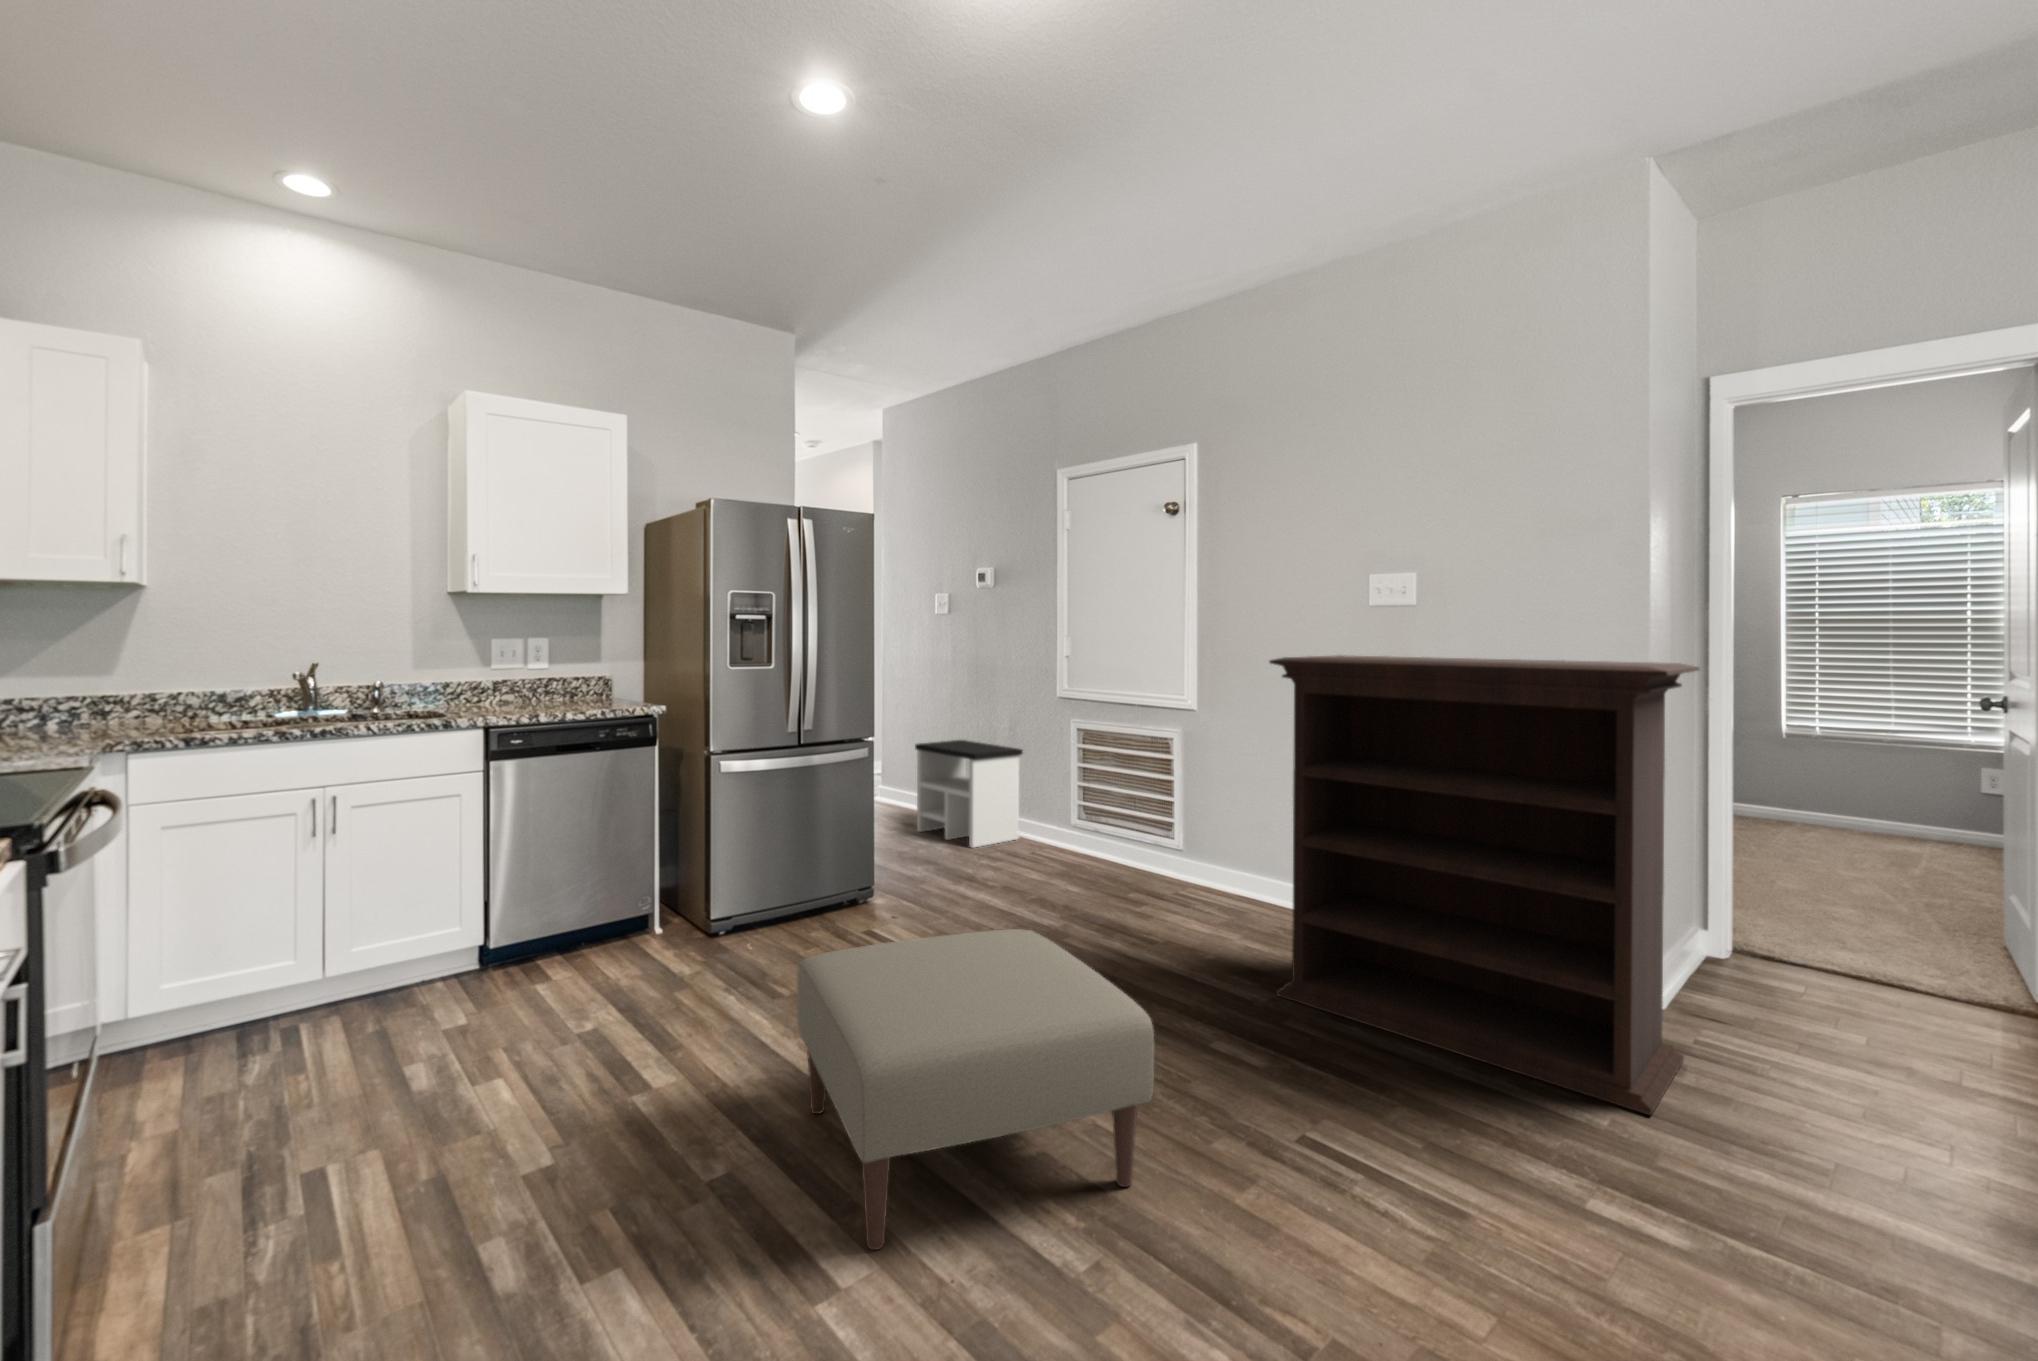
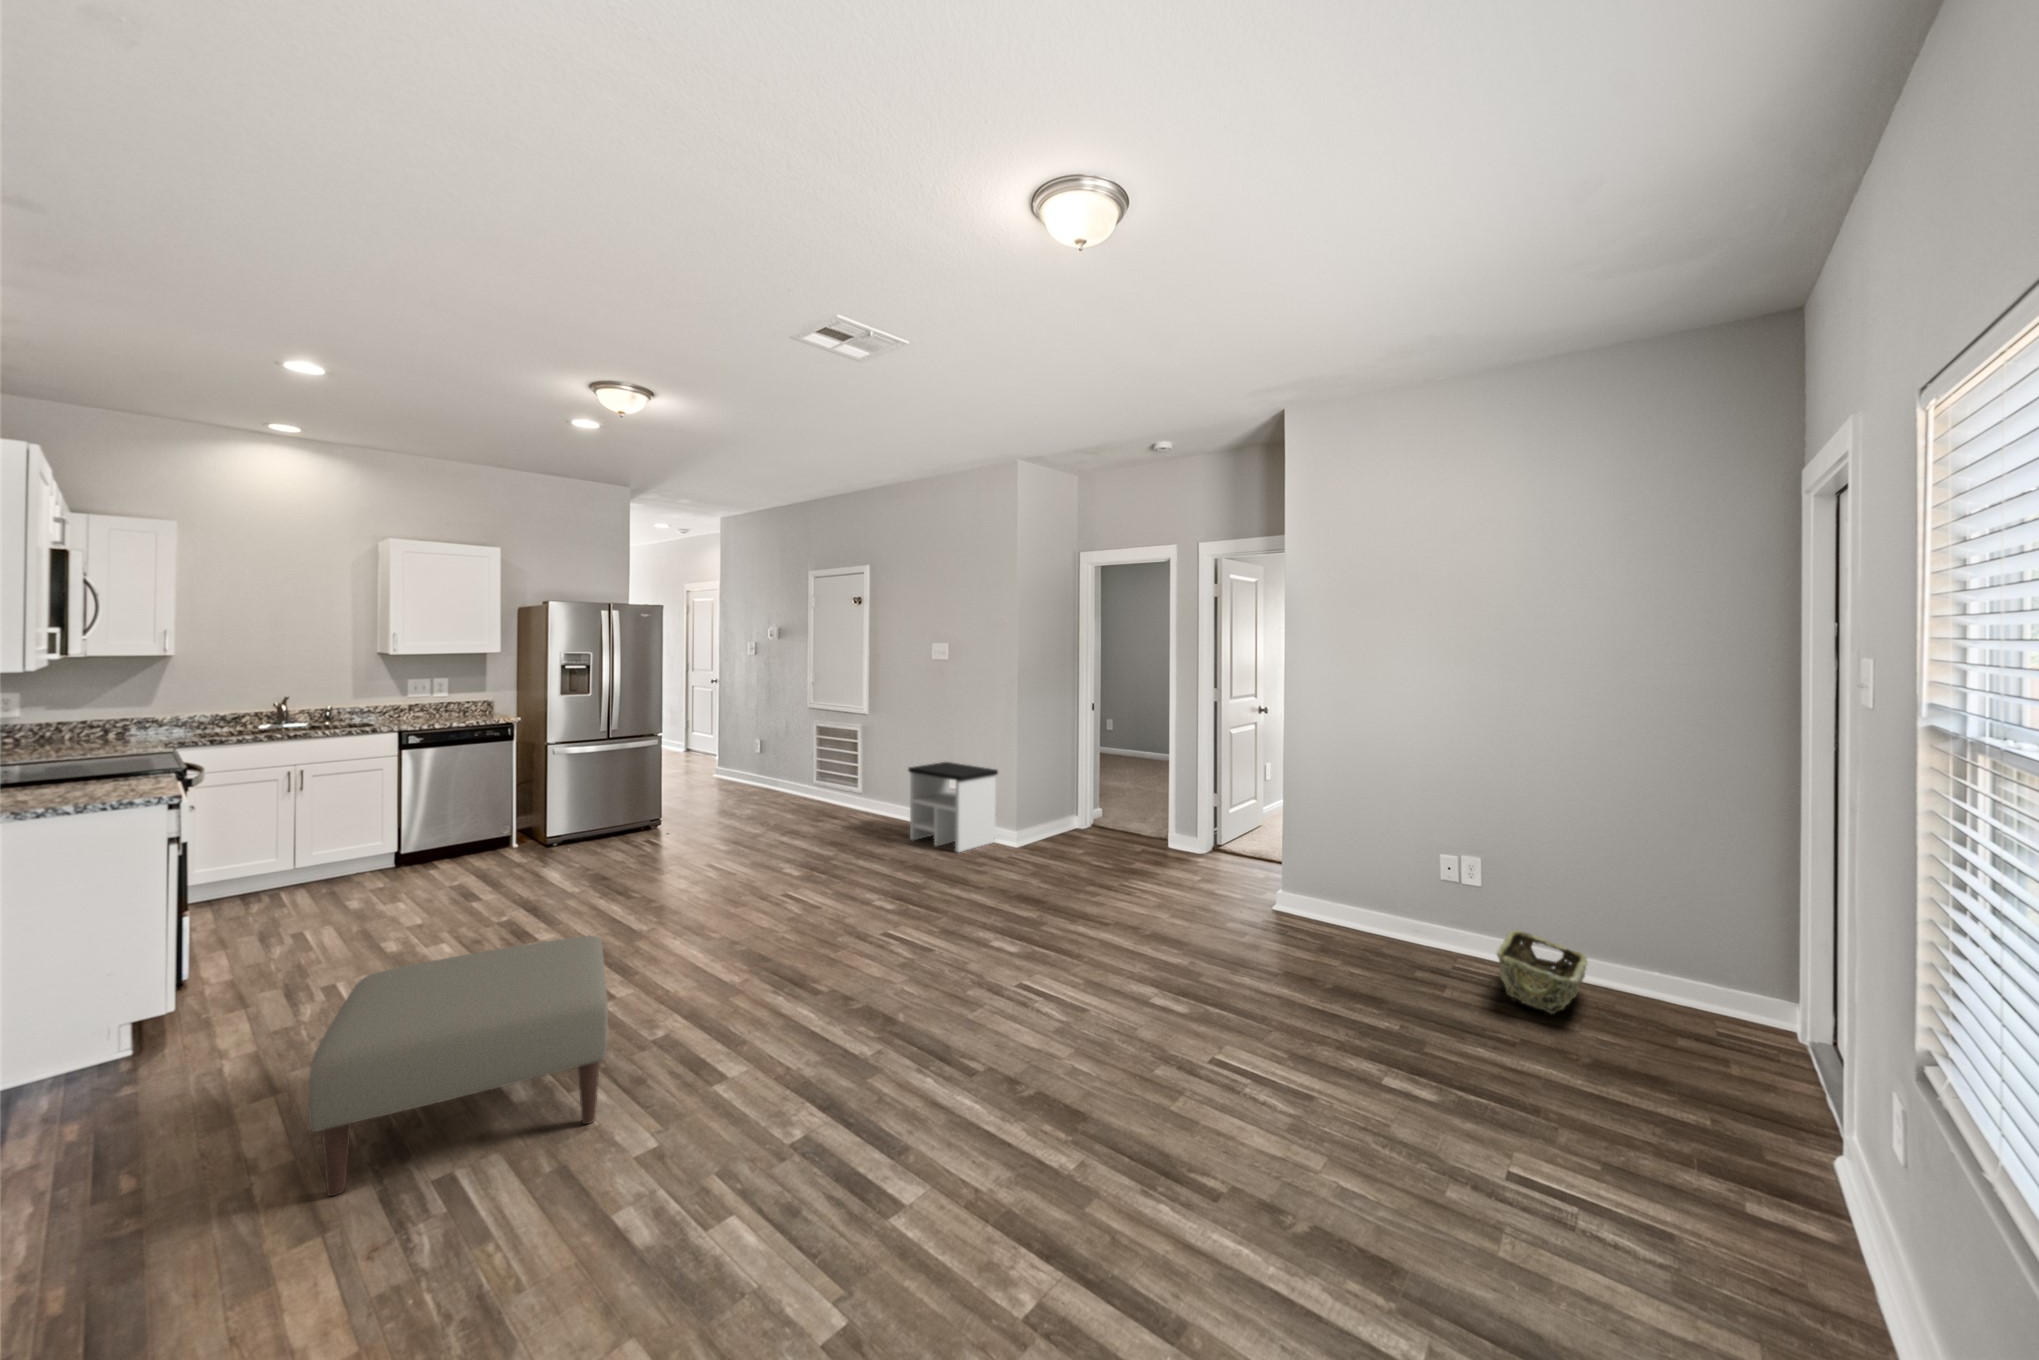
bookshelf: present [1269,655,1700,1115] -> none [1189,708,1456,1020]
ottoman: present [797,929,1154,1250] -> present [309,936,608,1196]
woven basket: none [1776,993,1948,1129] -> present [1497,930,1587,1014]

